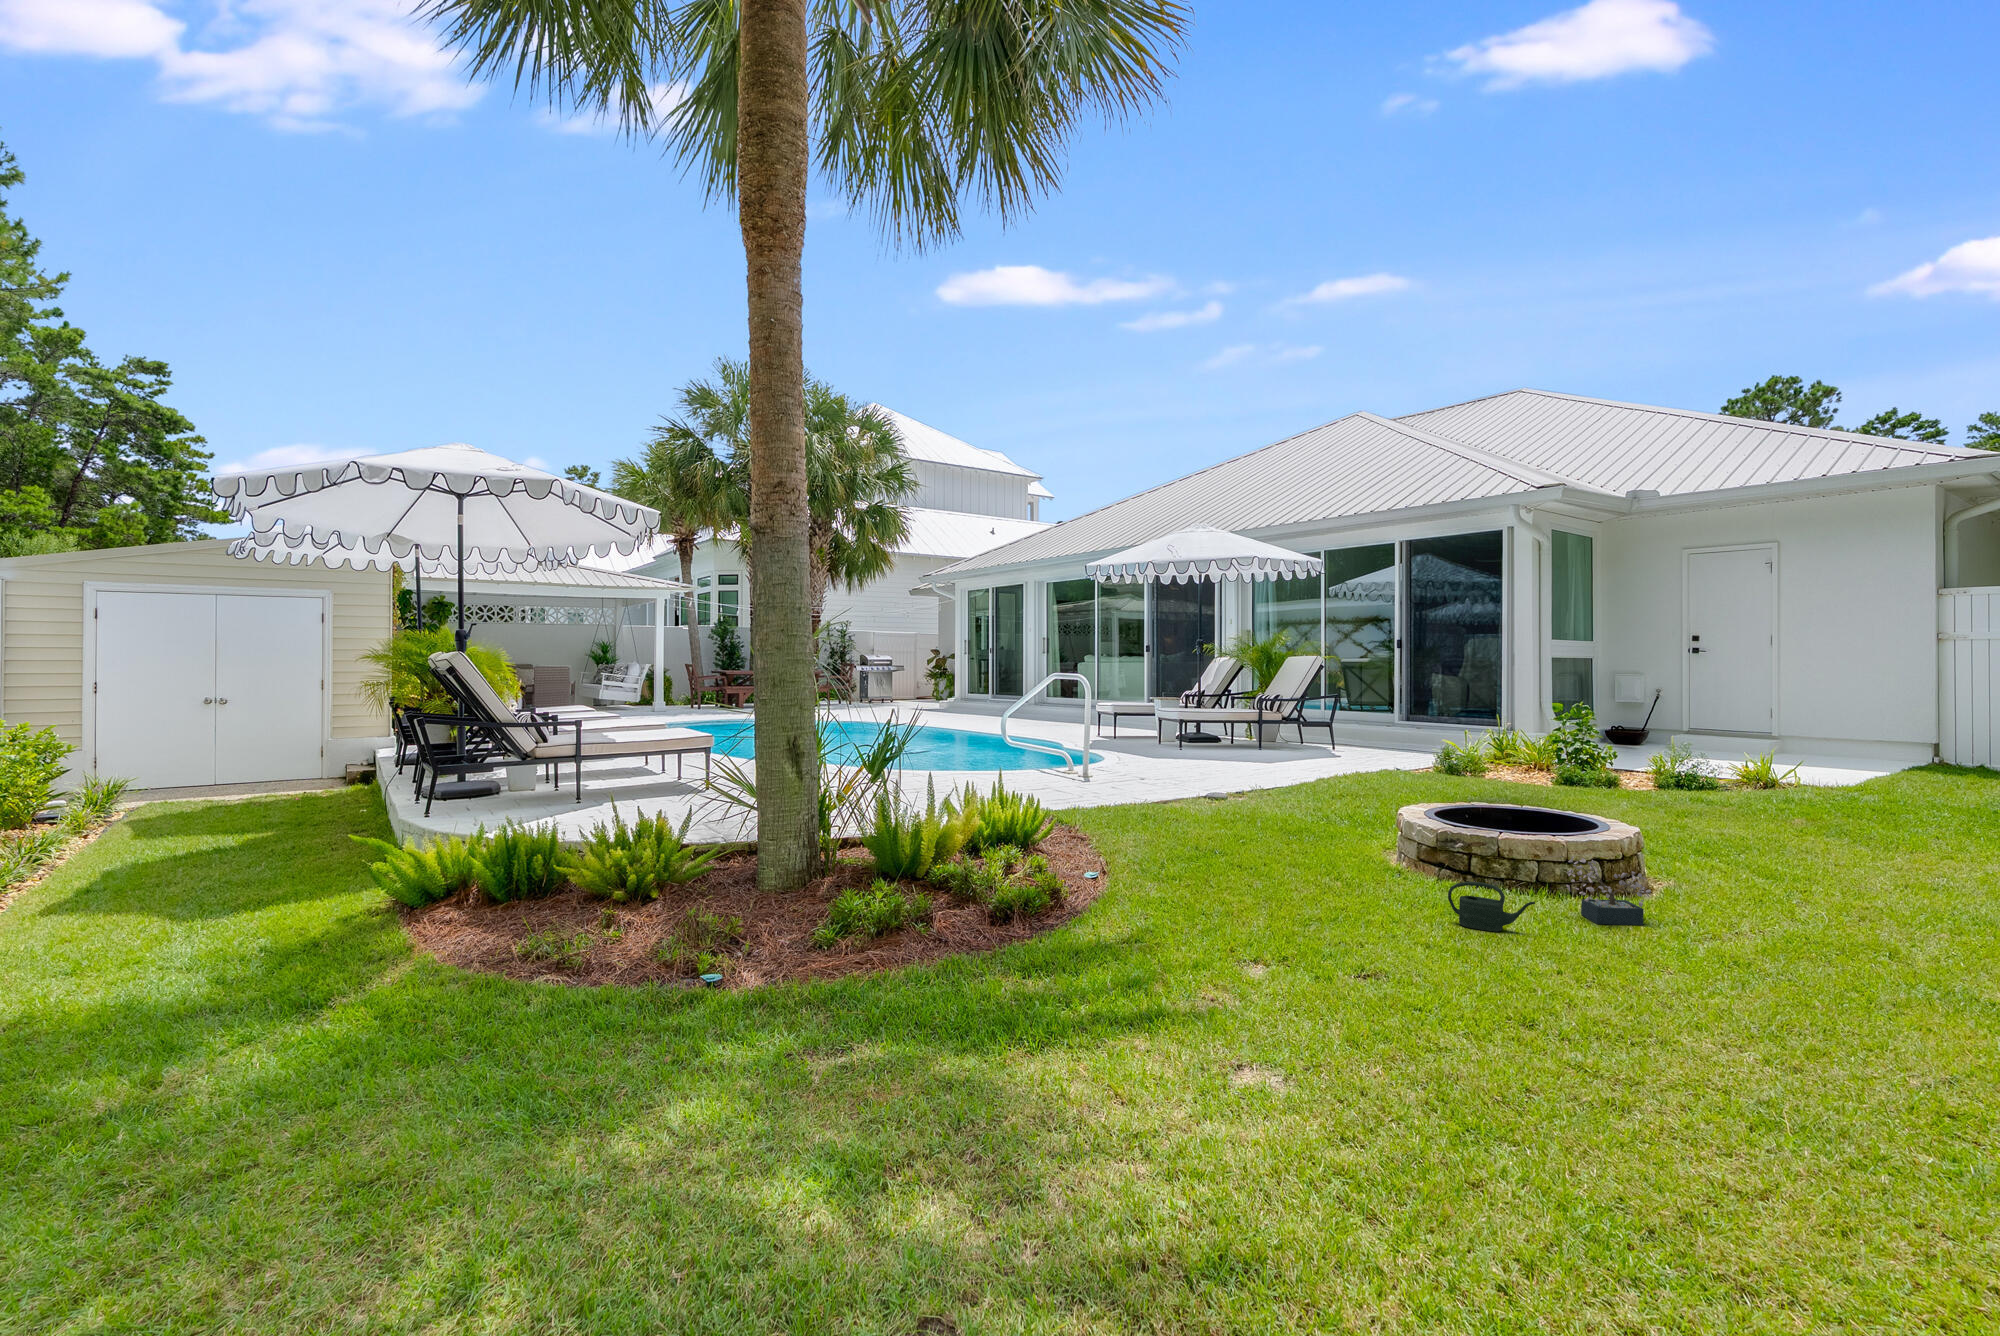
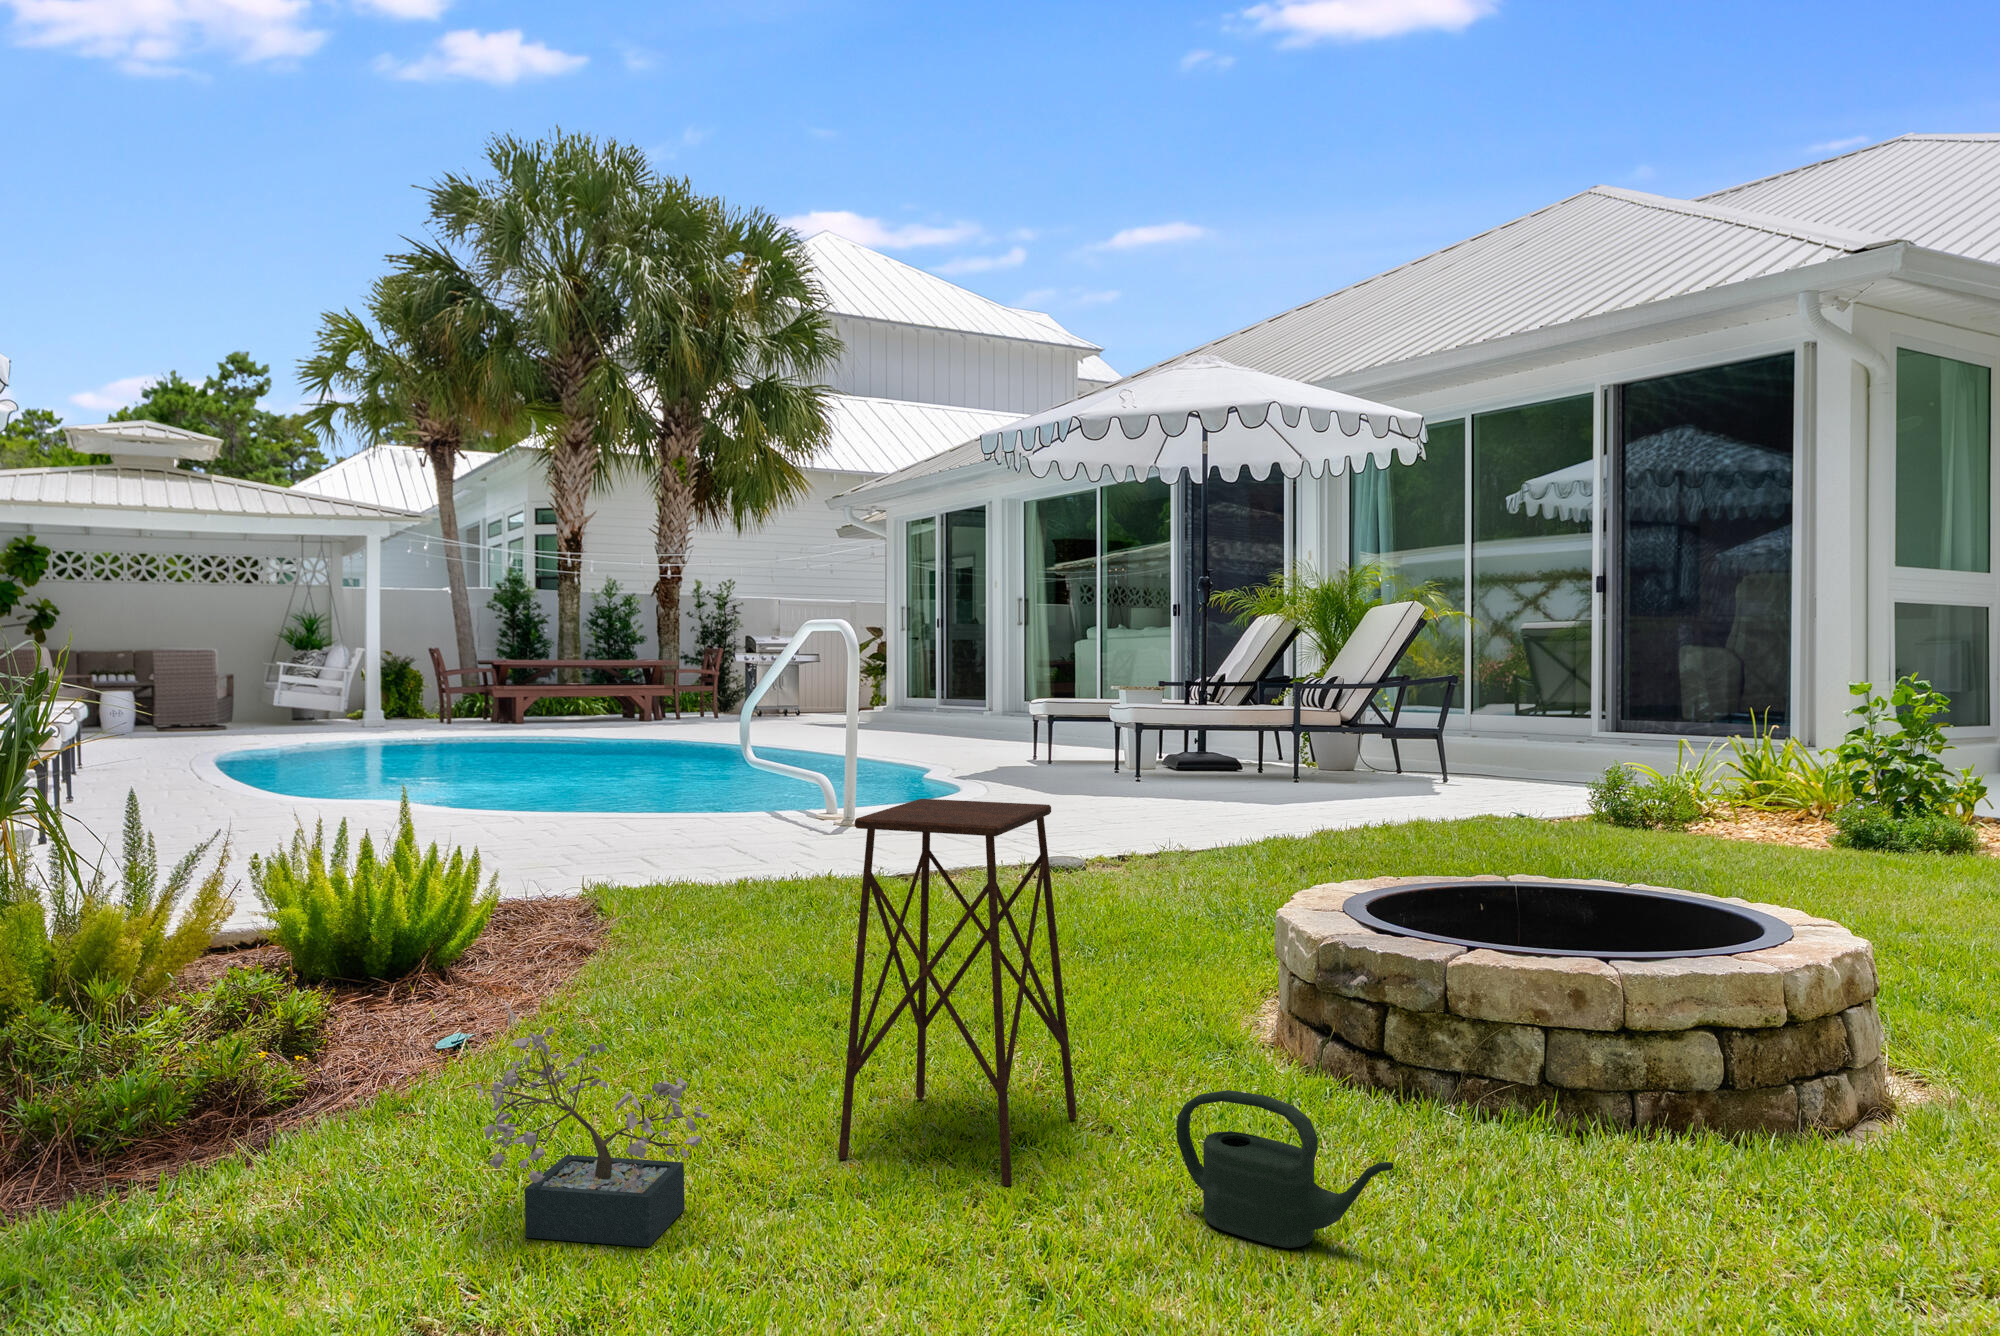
side table: none [1308,781,1382,918] -> present [838,799,1077,1186]
decorative plant: present [1566,856,1651,925] -> present [474,1027,710,1247]

